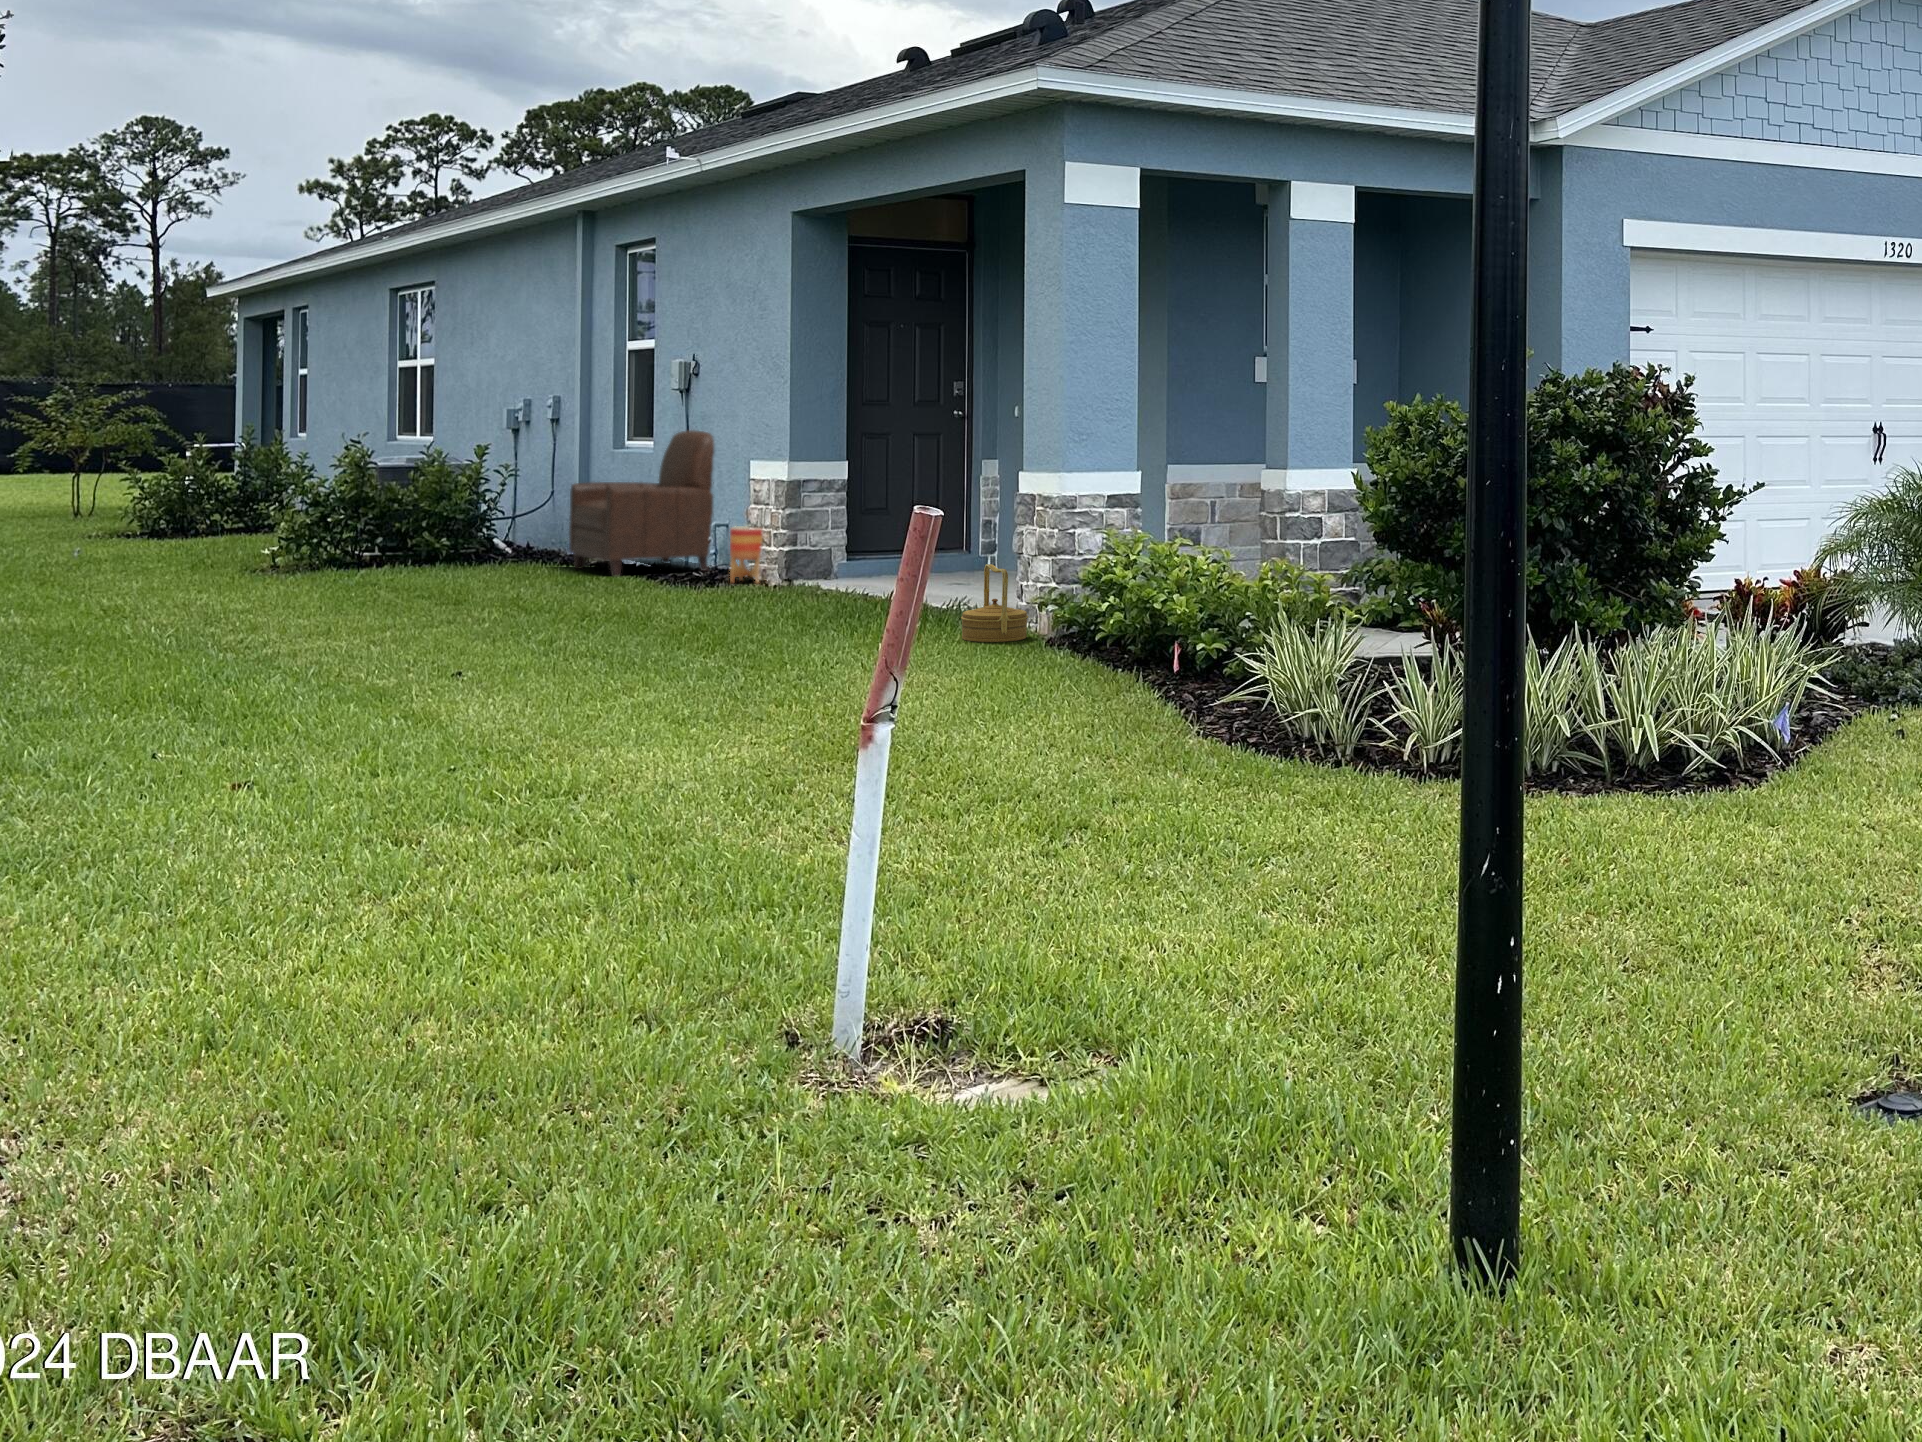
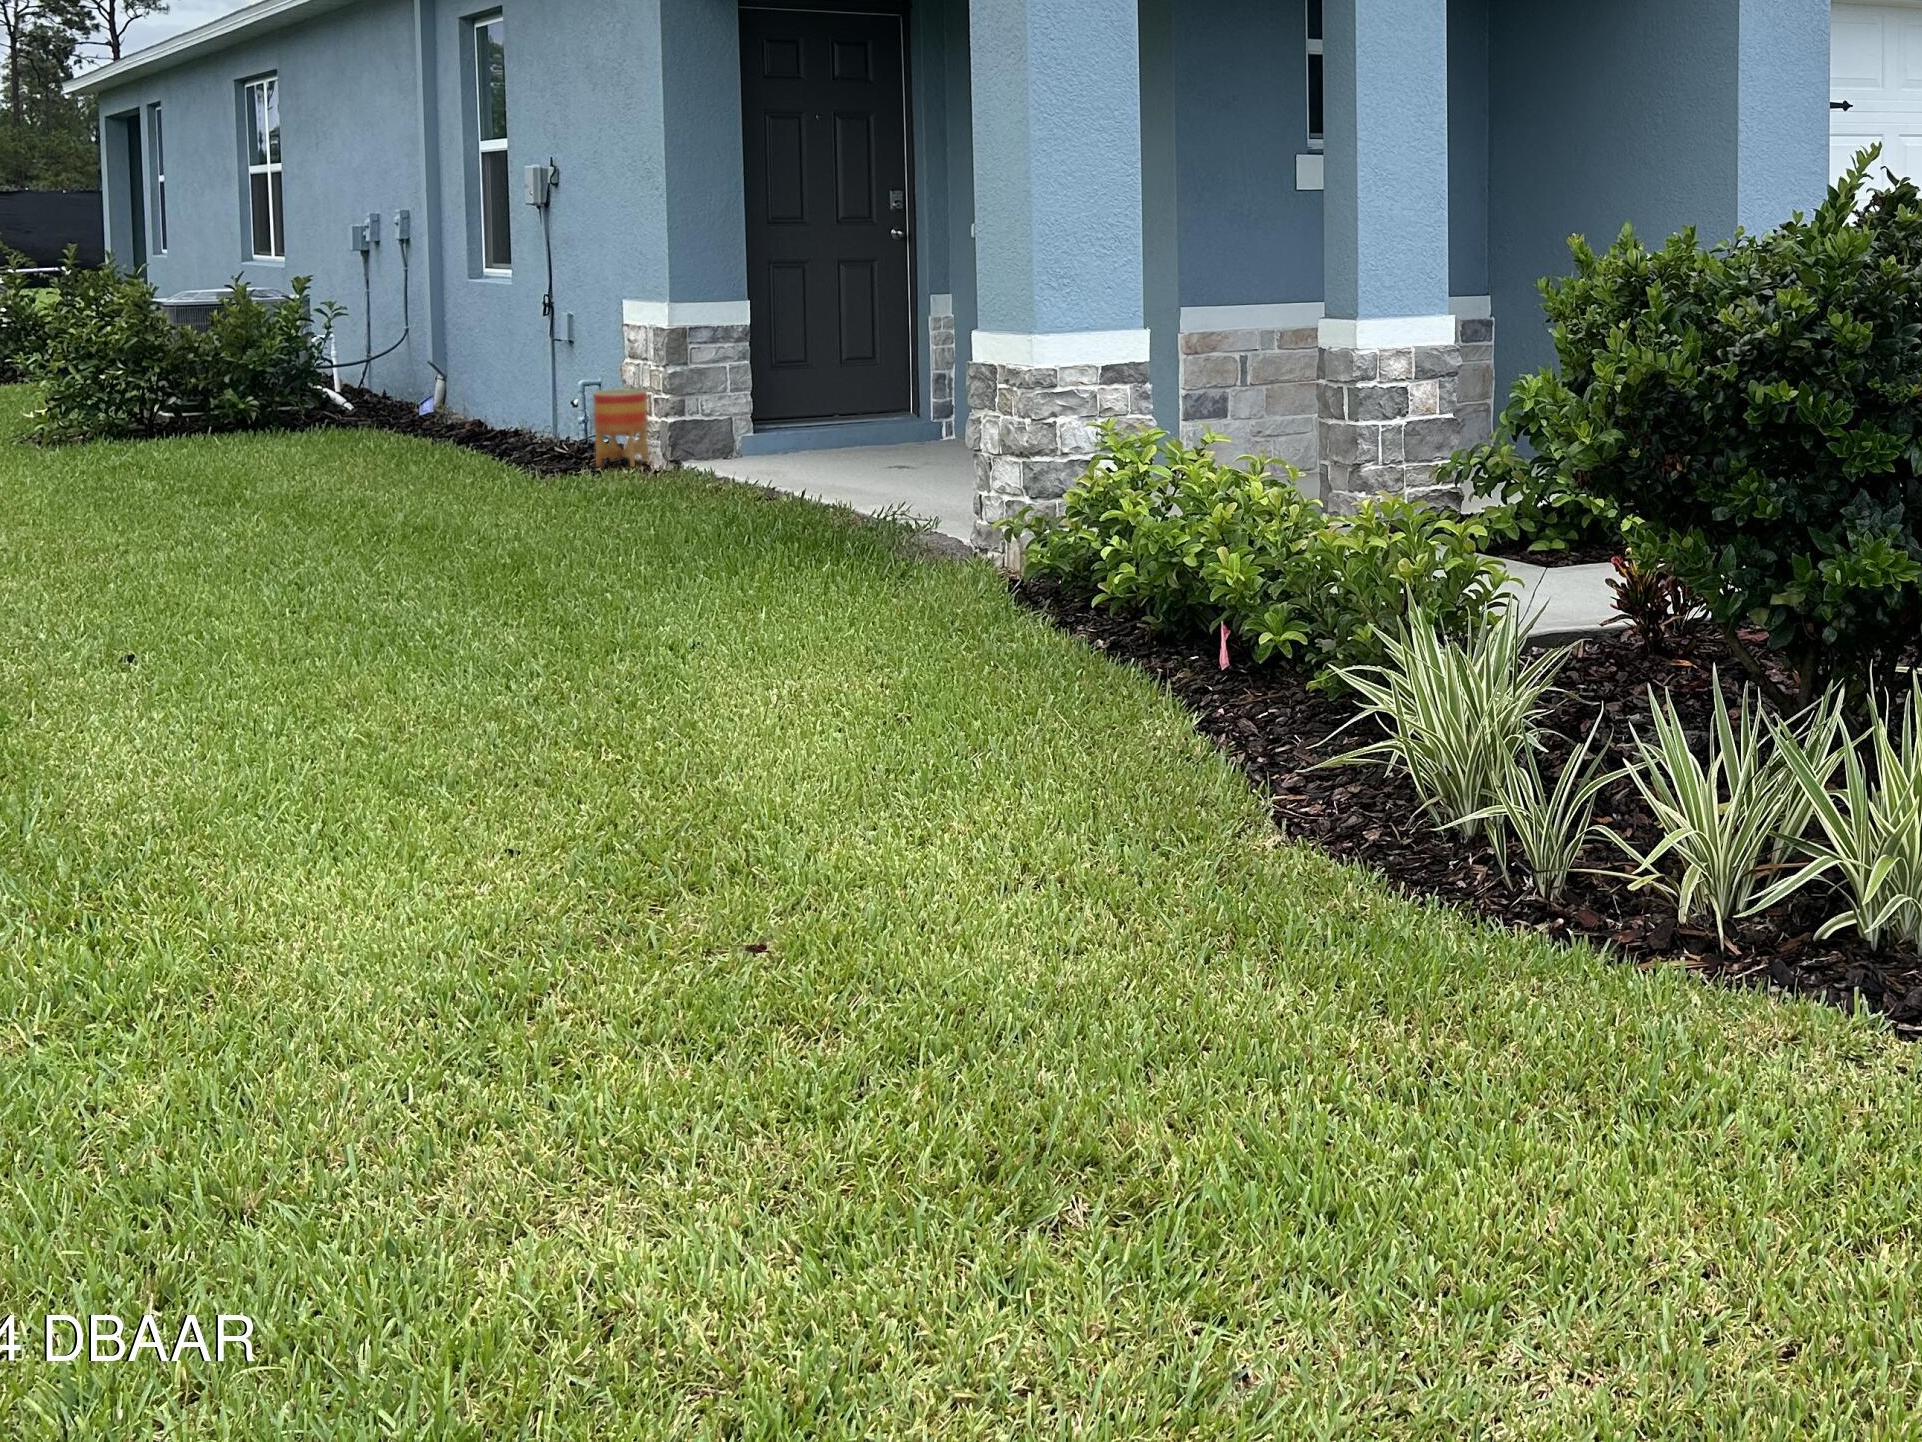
chair: present [569,430,714,576] -> none [393,259,585,457]
woven basket: present [961,564,1028,642] -> none [886,468,987,589]

